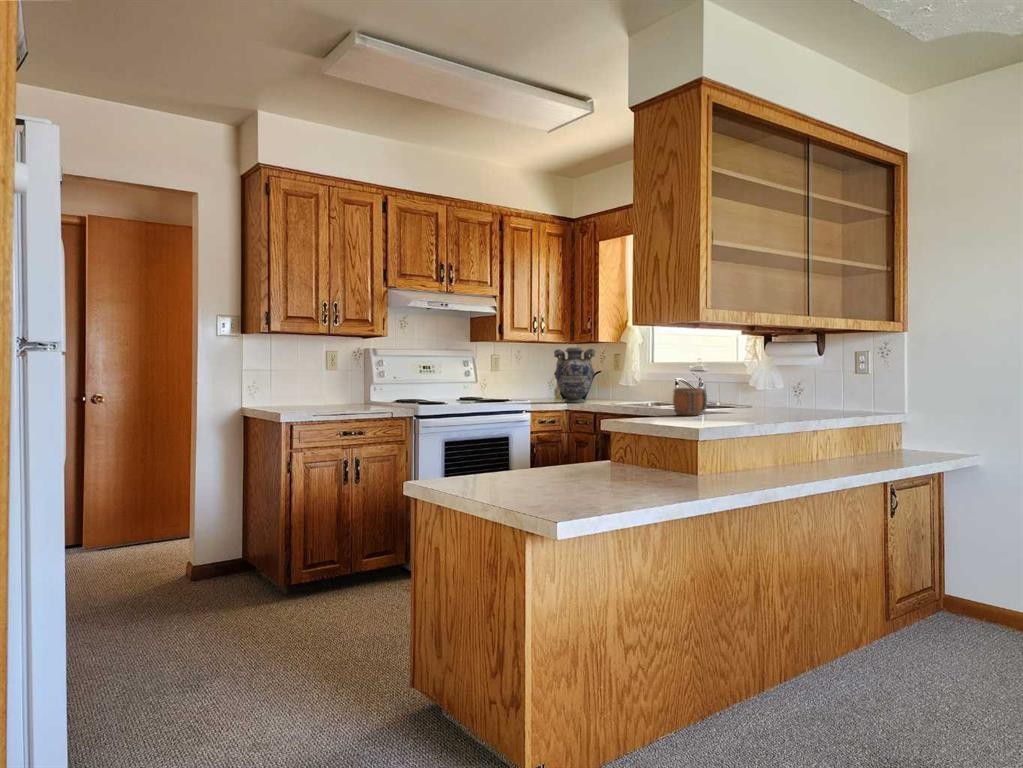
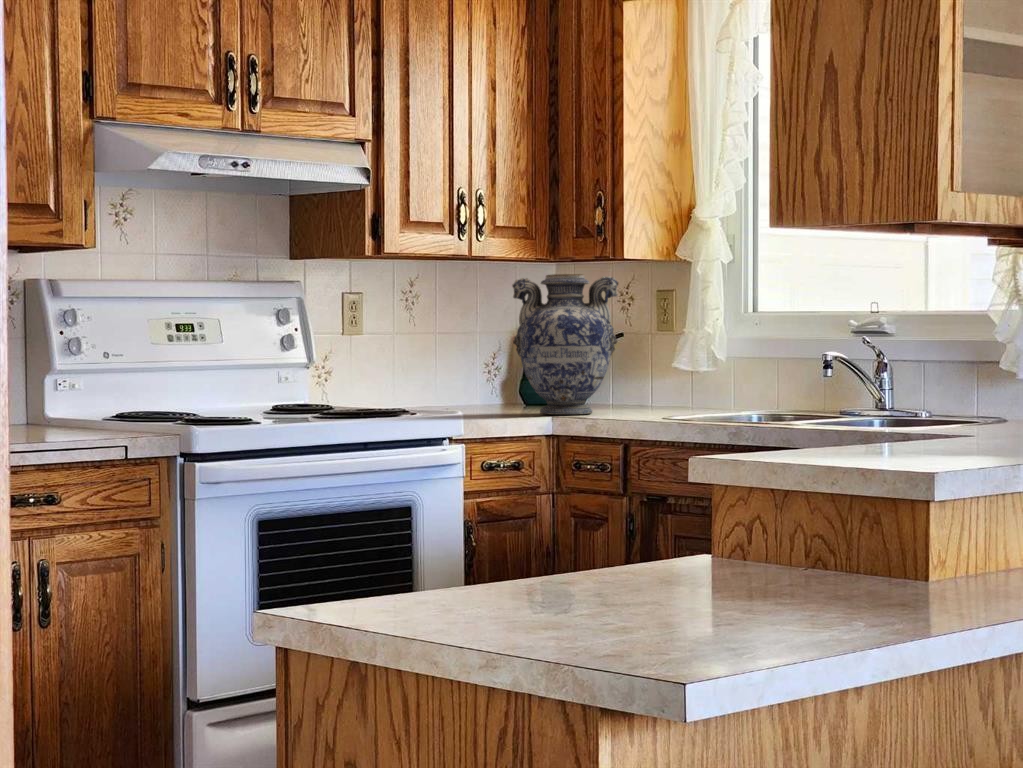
mug: present [673,388,707,416] -> none [860,374,939,443]

